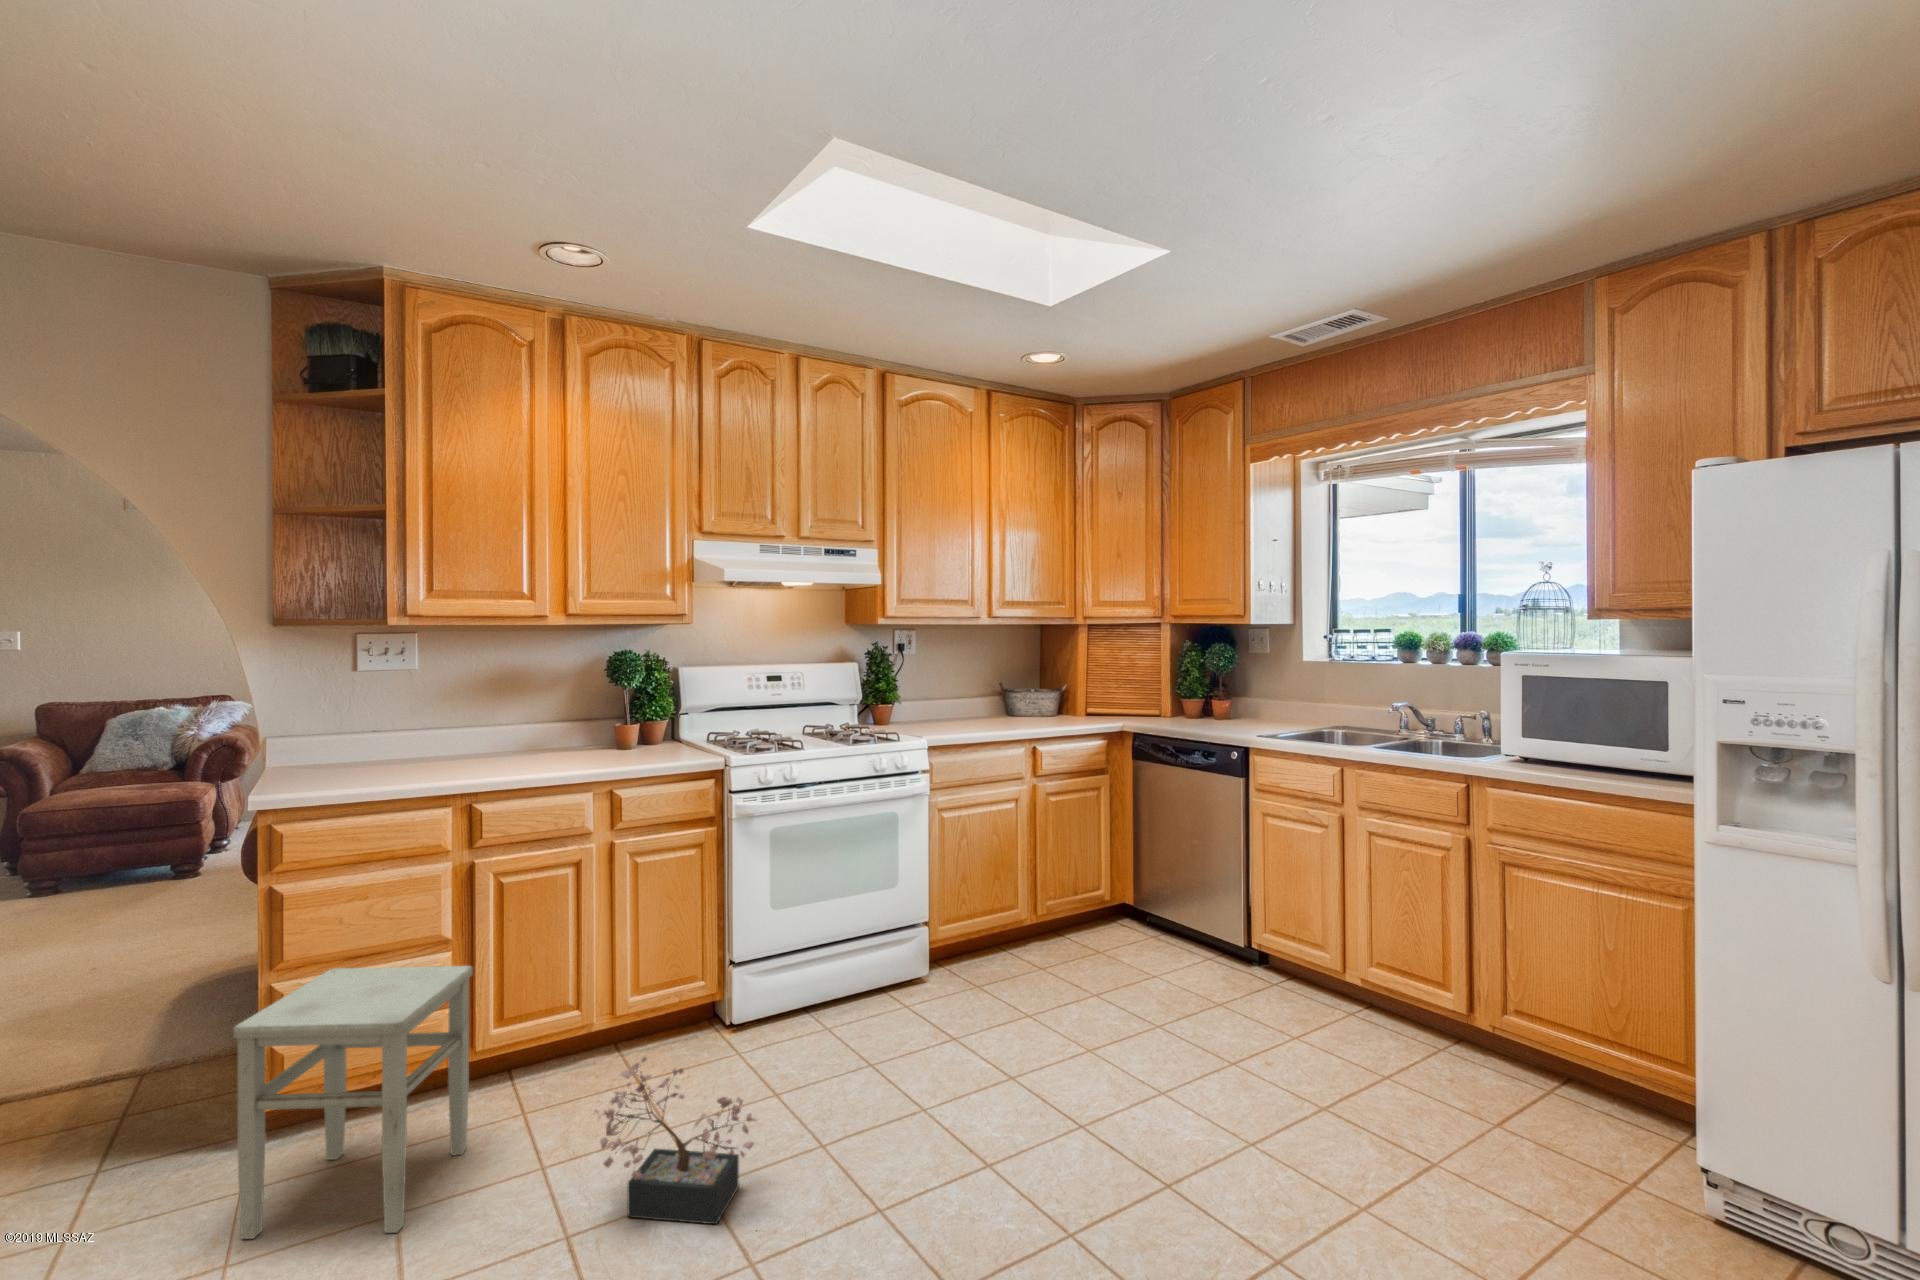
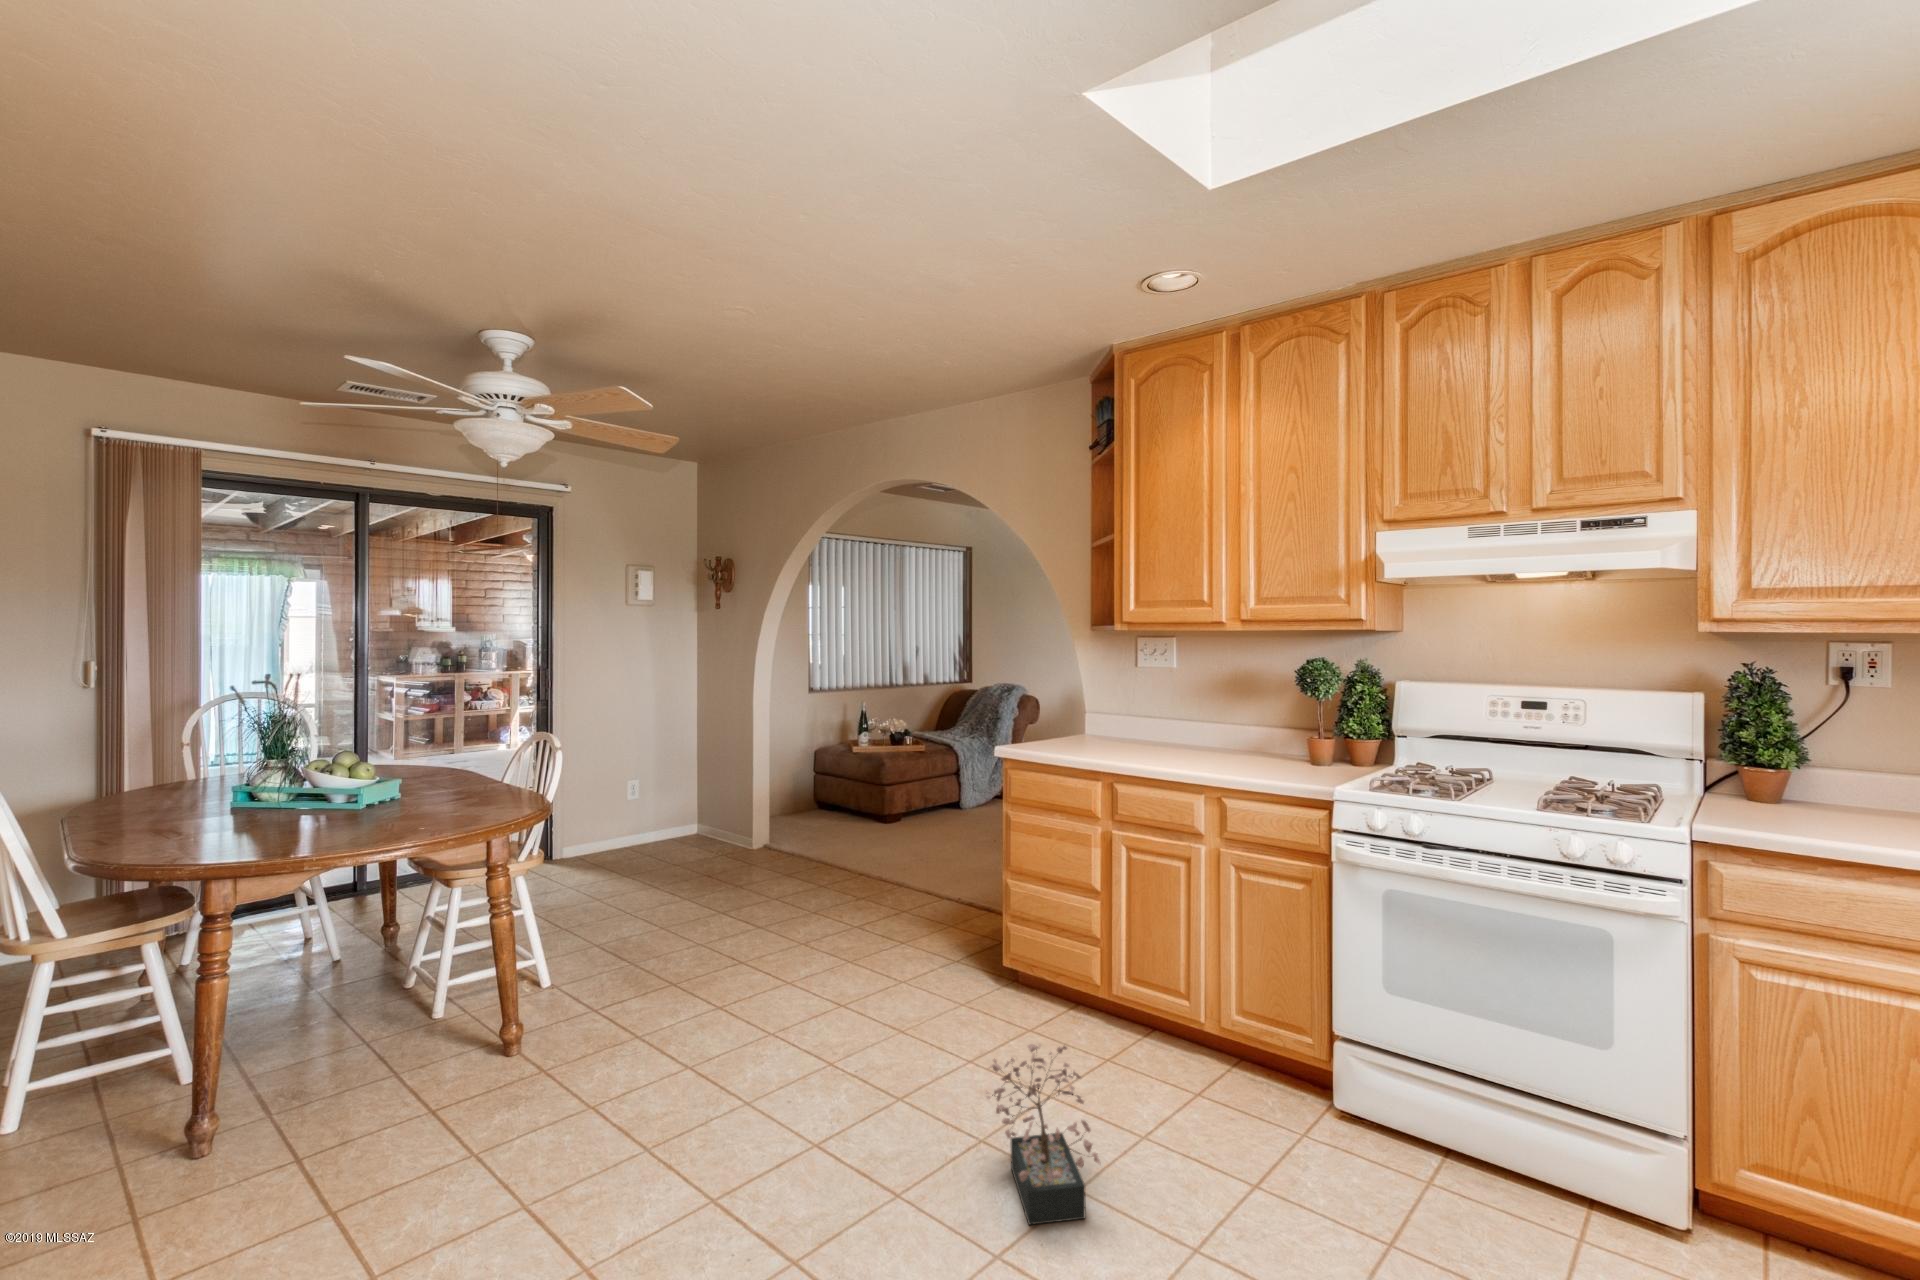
stool: present [233,966,473,1239] -> none [912,882,1046,1074]

